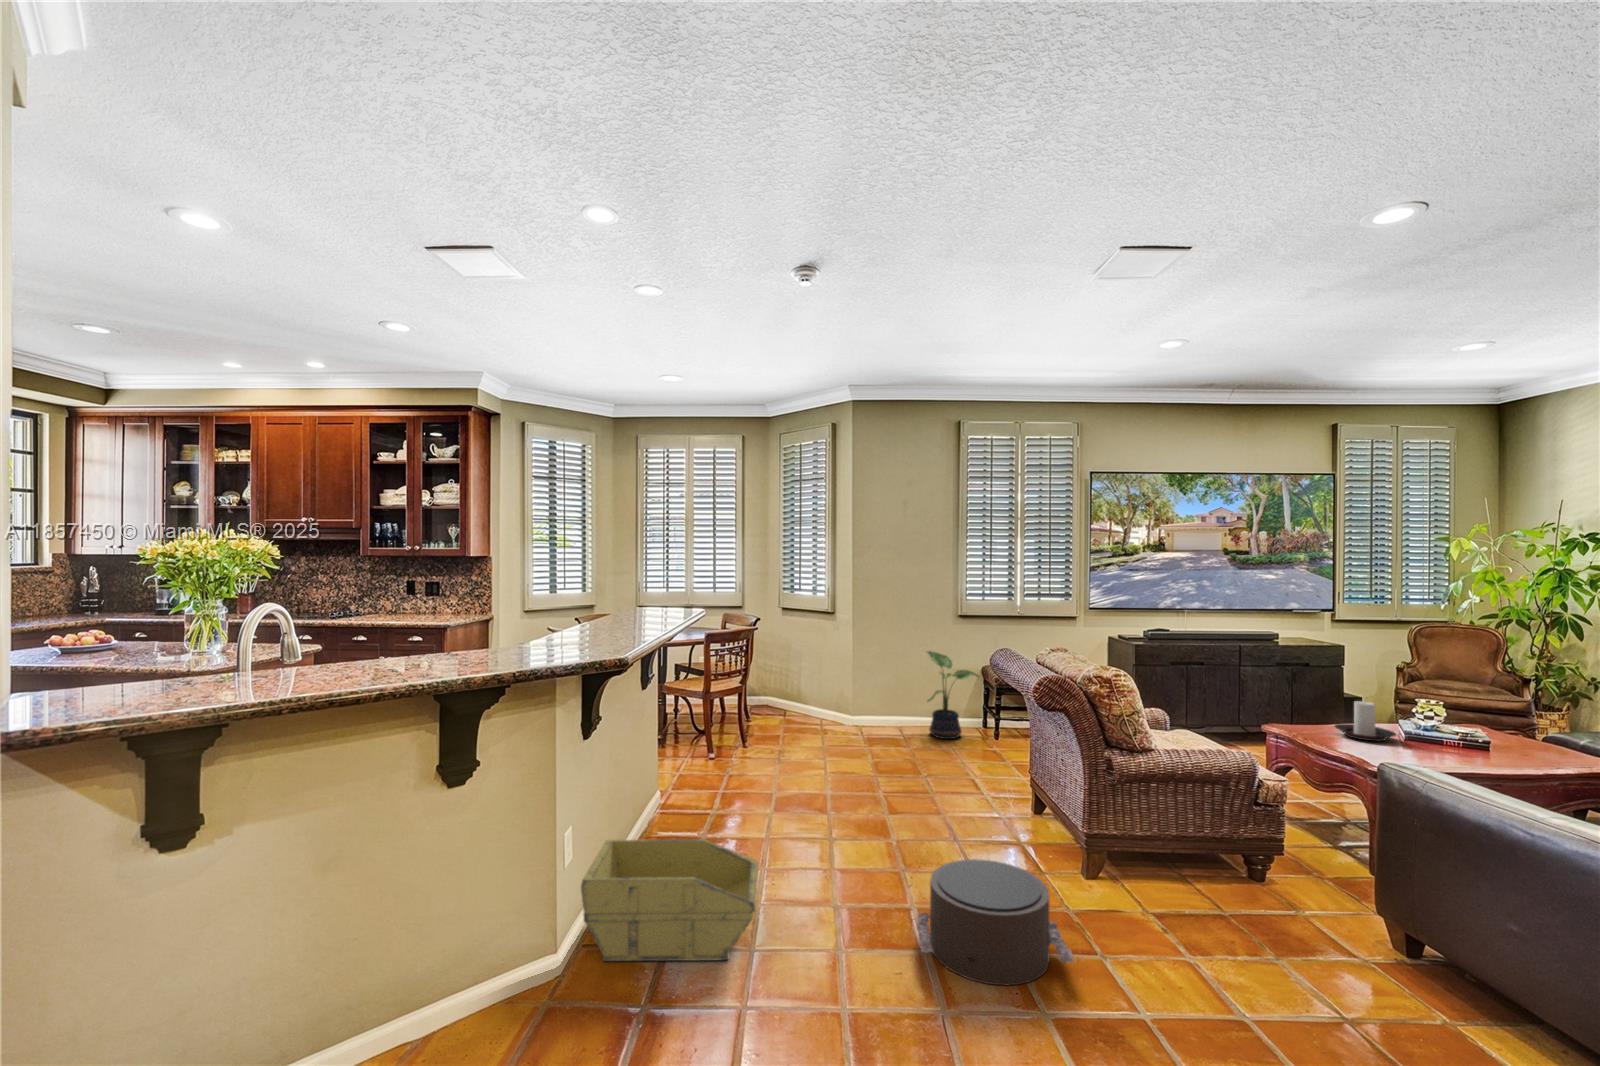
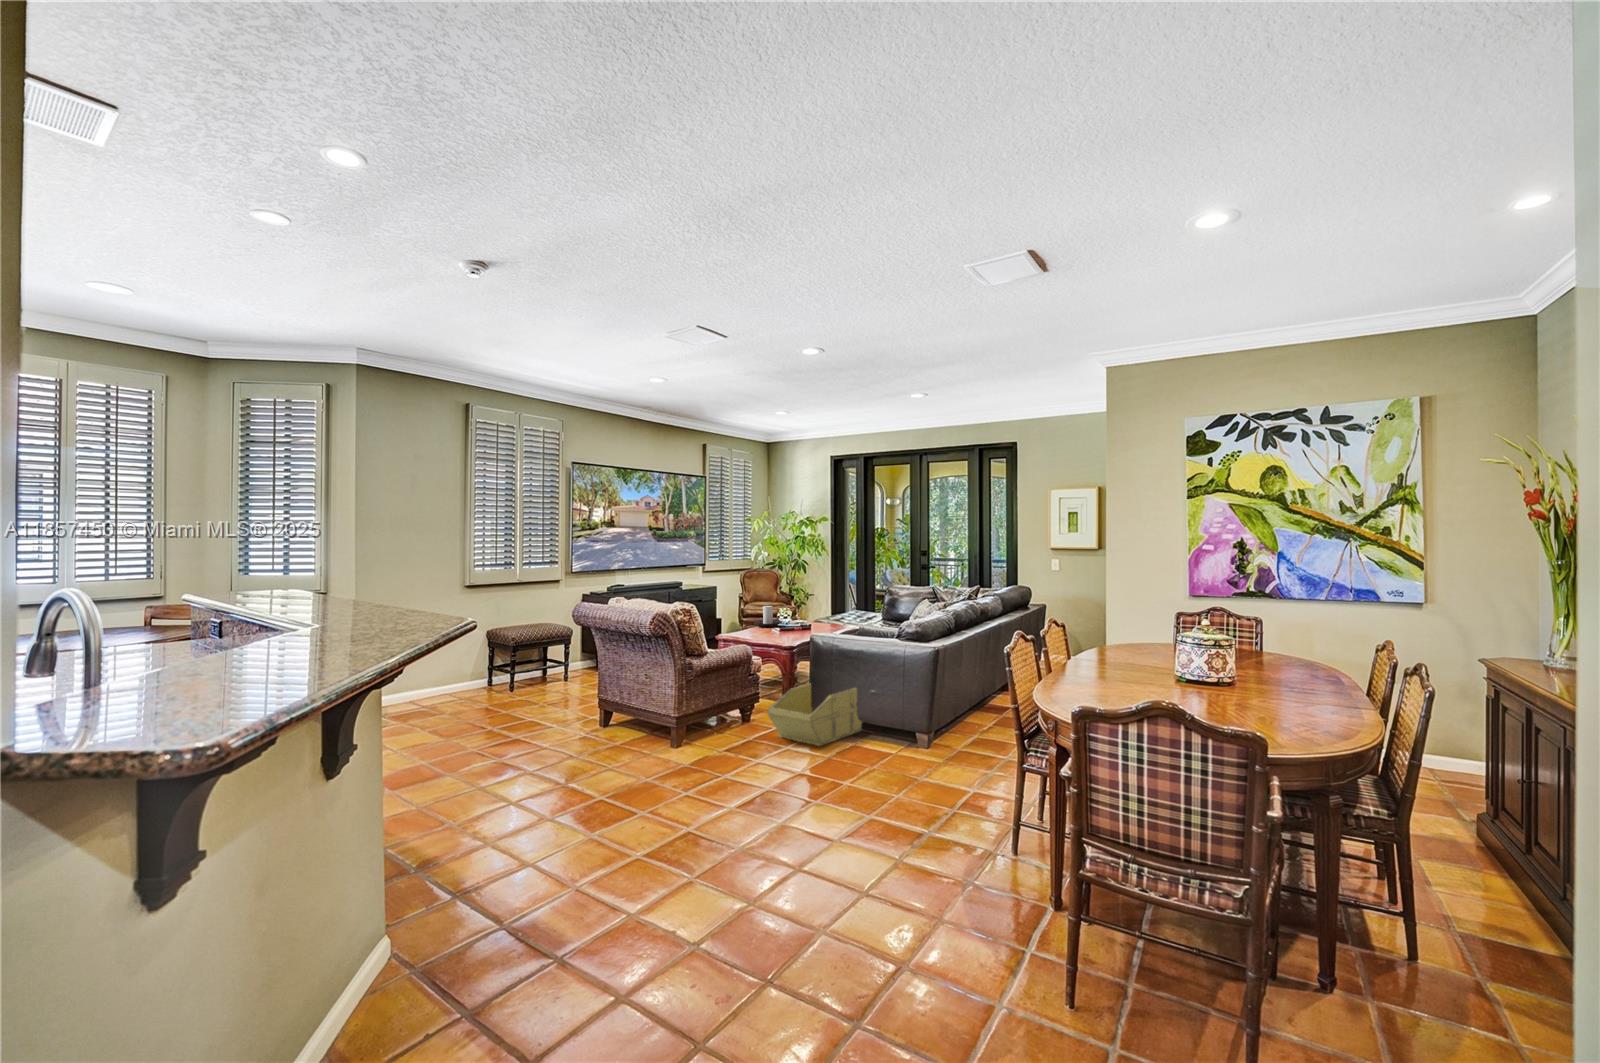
potted plant: present [927,651,978,739] -> none [433,620,490,698]
storage bin: present [581,839,759,961] -> present [768,684,864,746]
pouf: present [917,859,1074,985] -> none [622,719,730,788]

